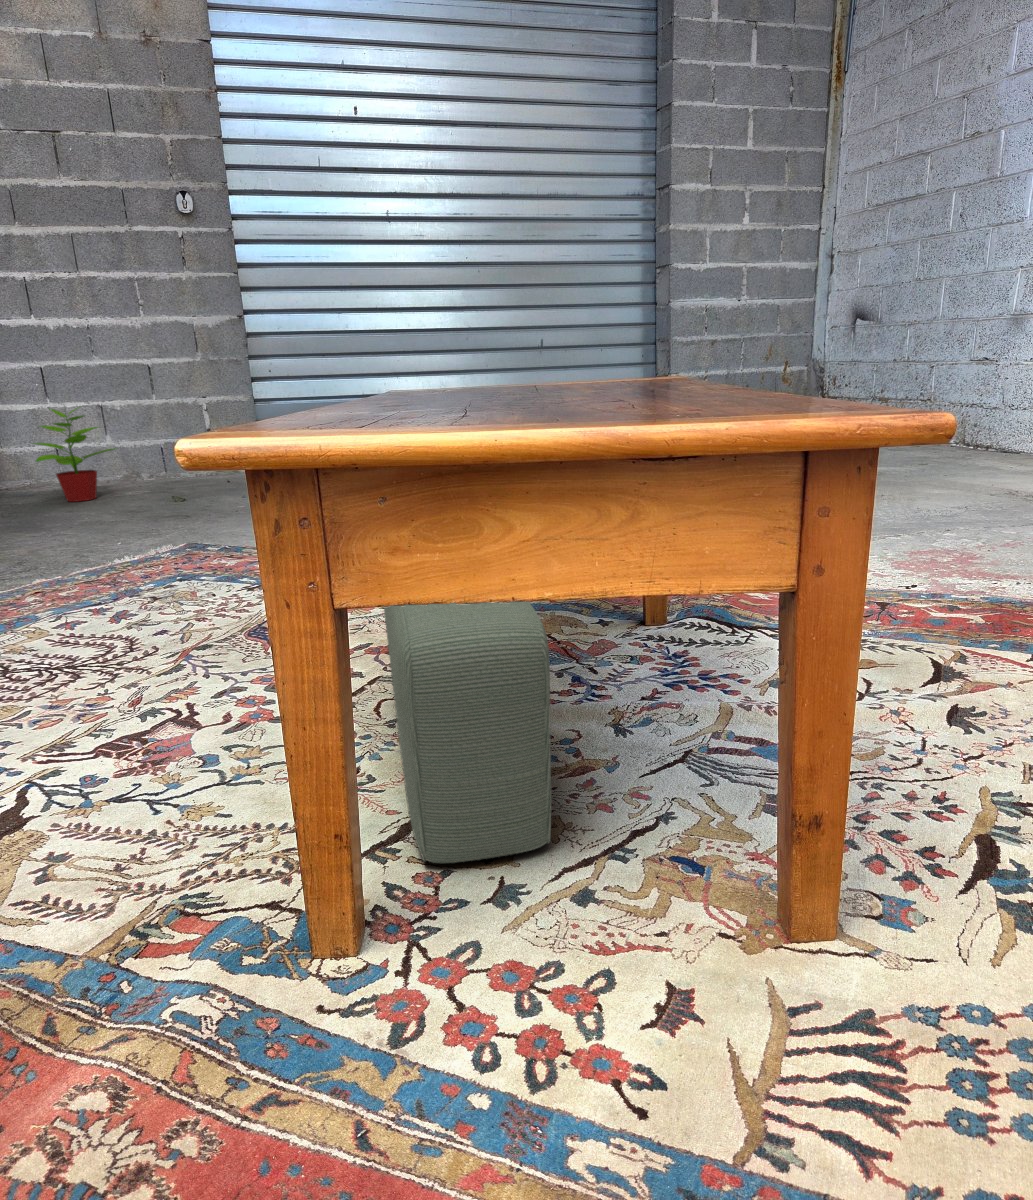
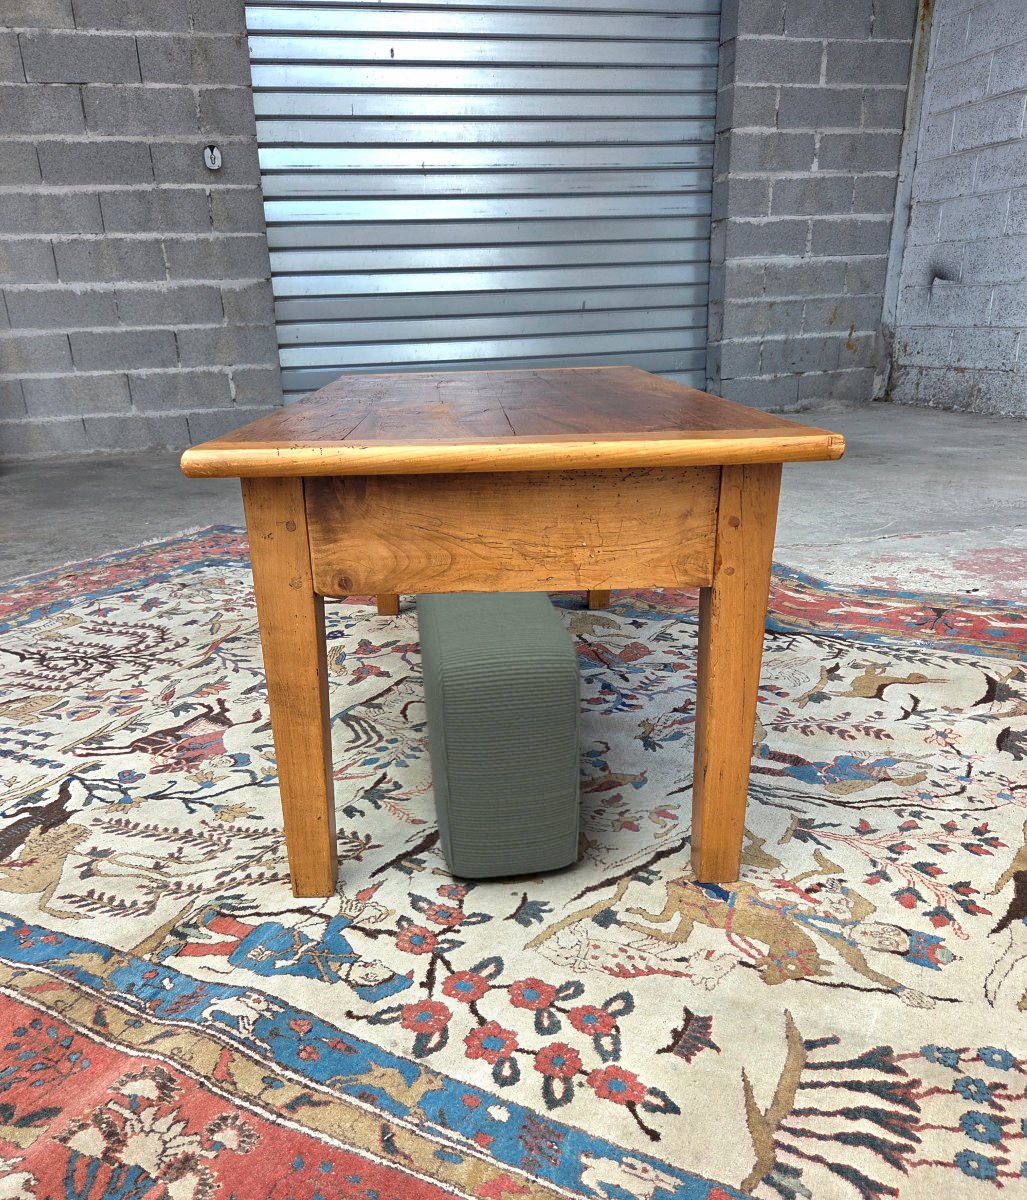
potted plant: present [33,408,115,502] -> none [55,367,144,472]

